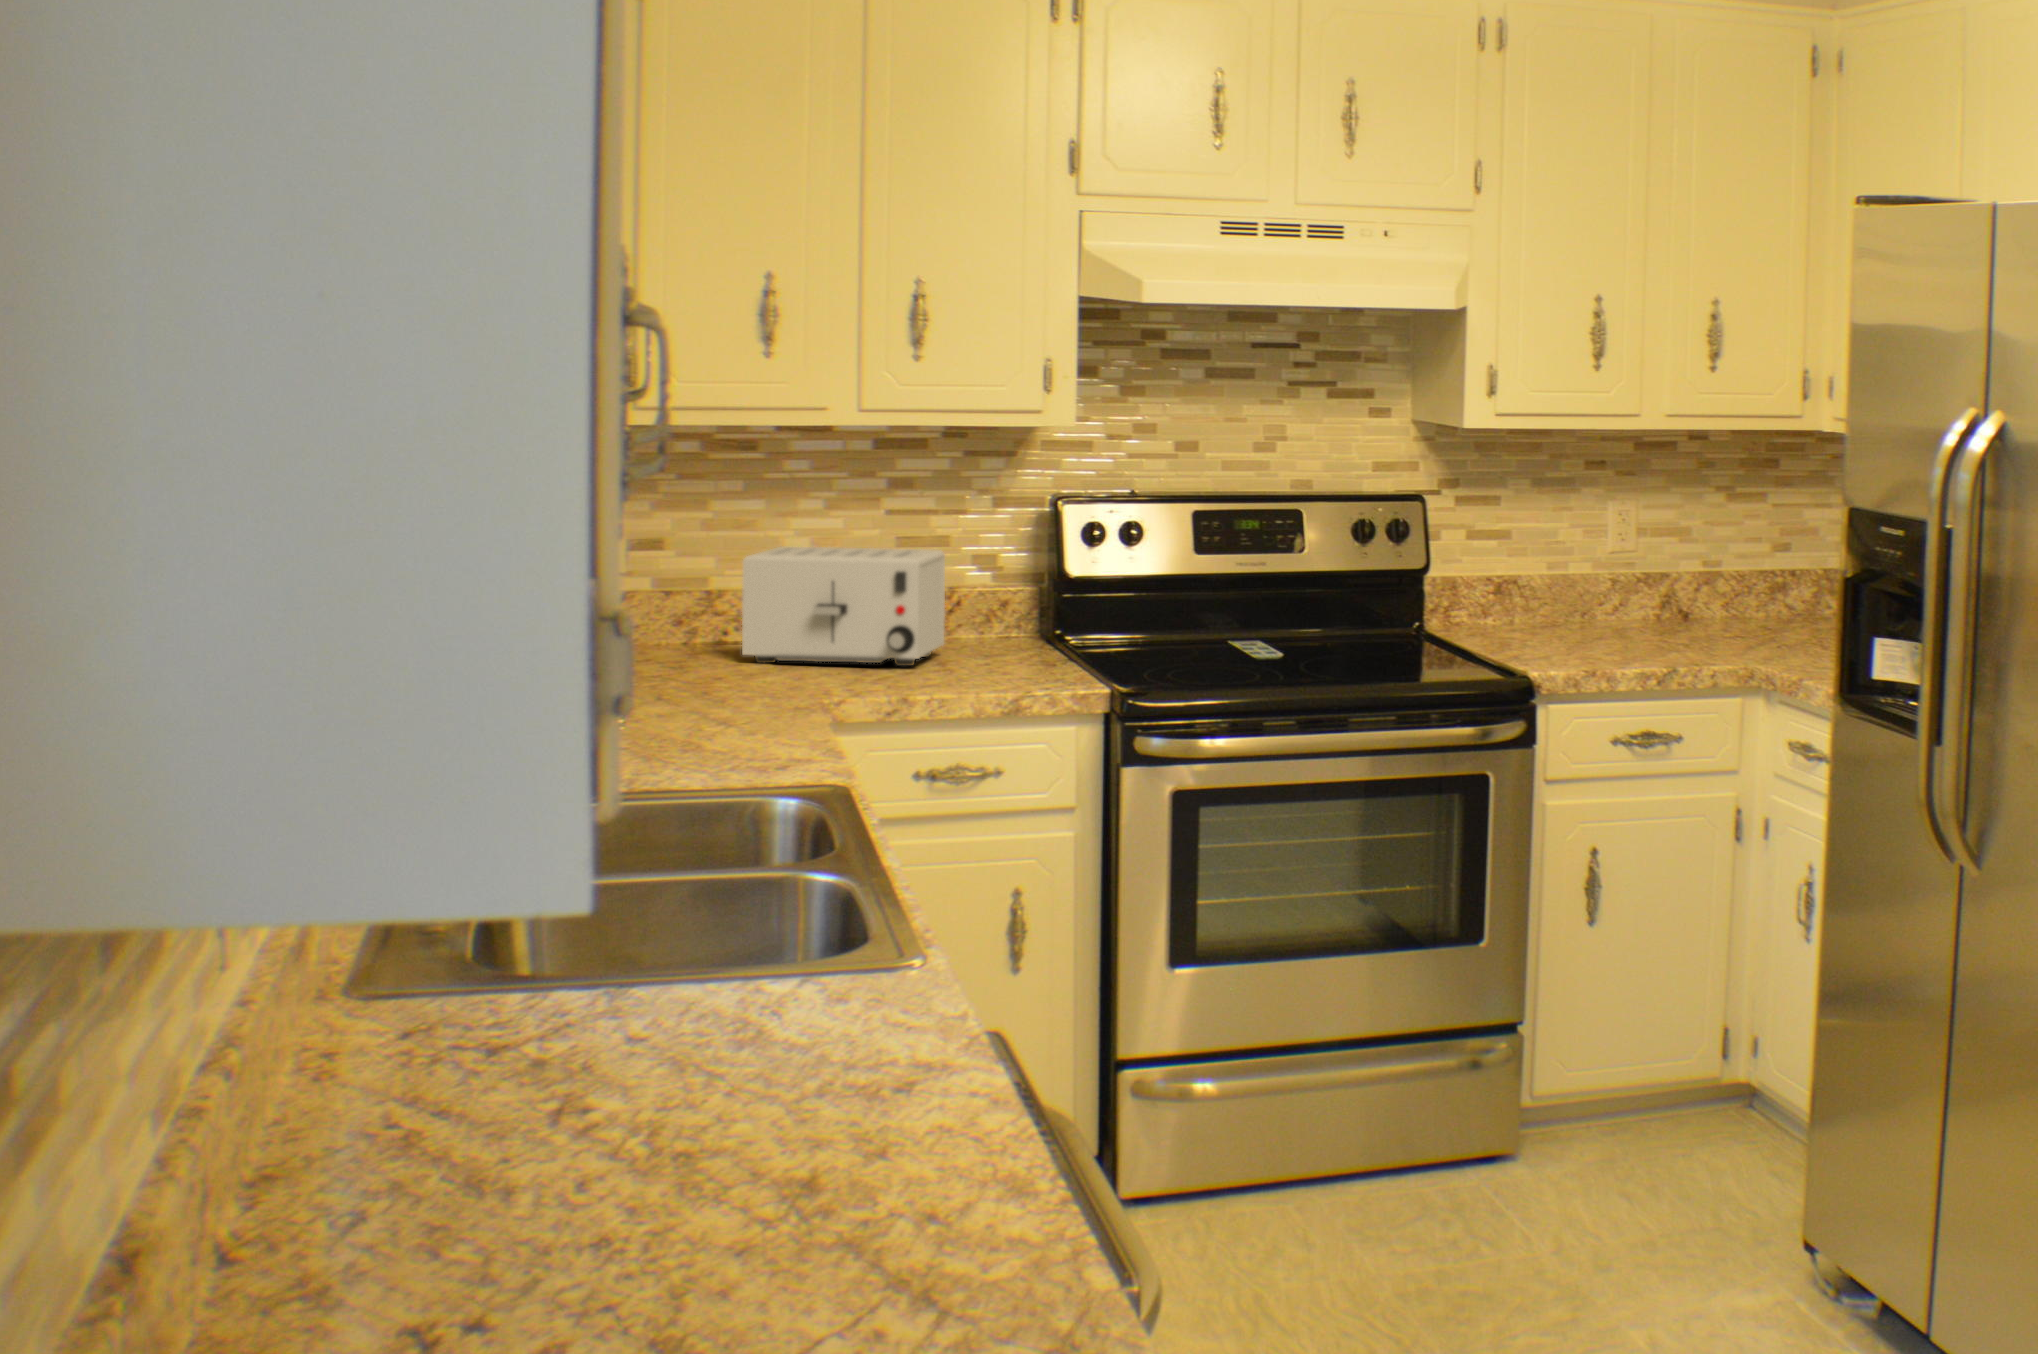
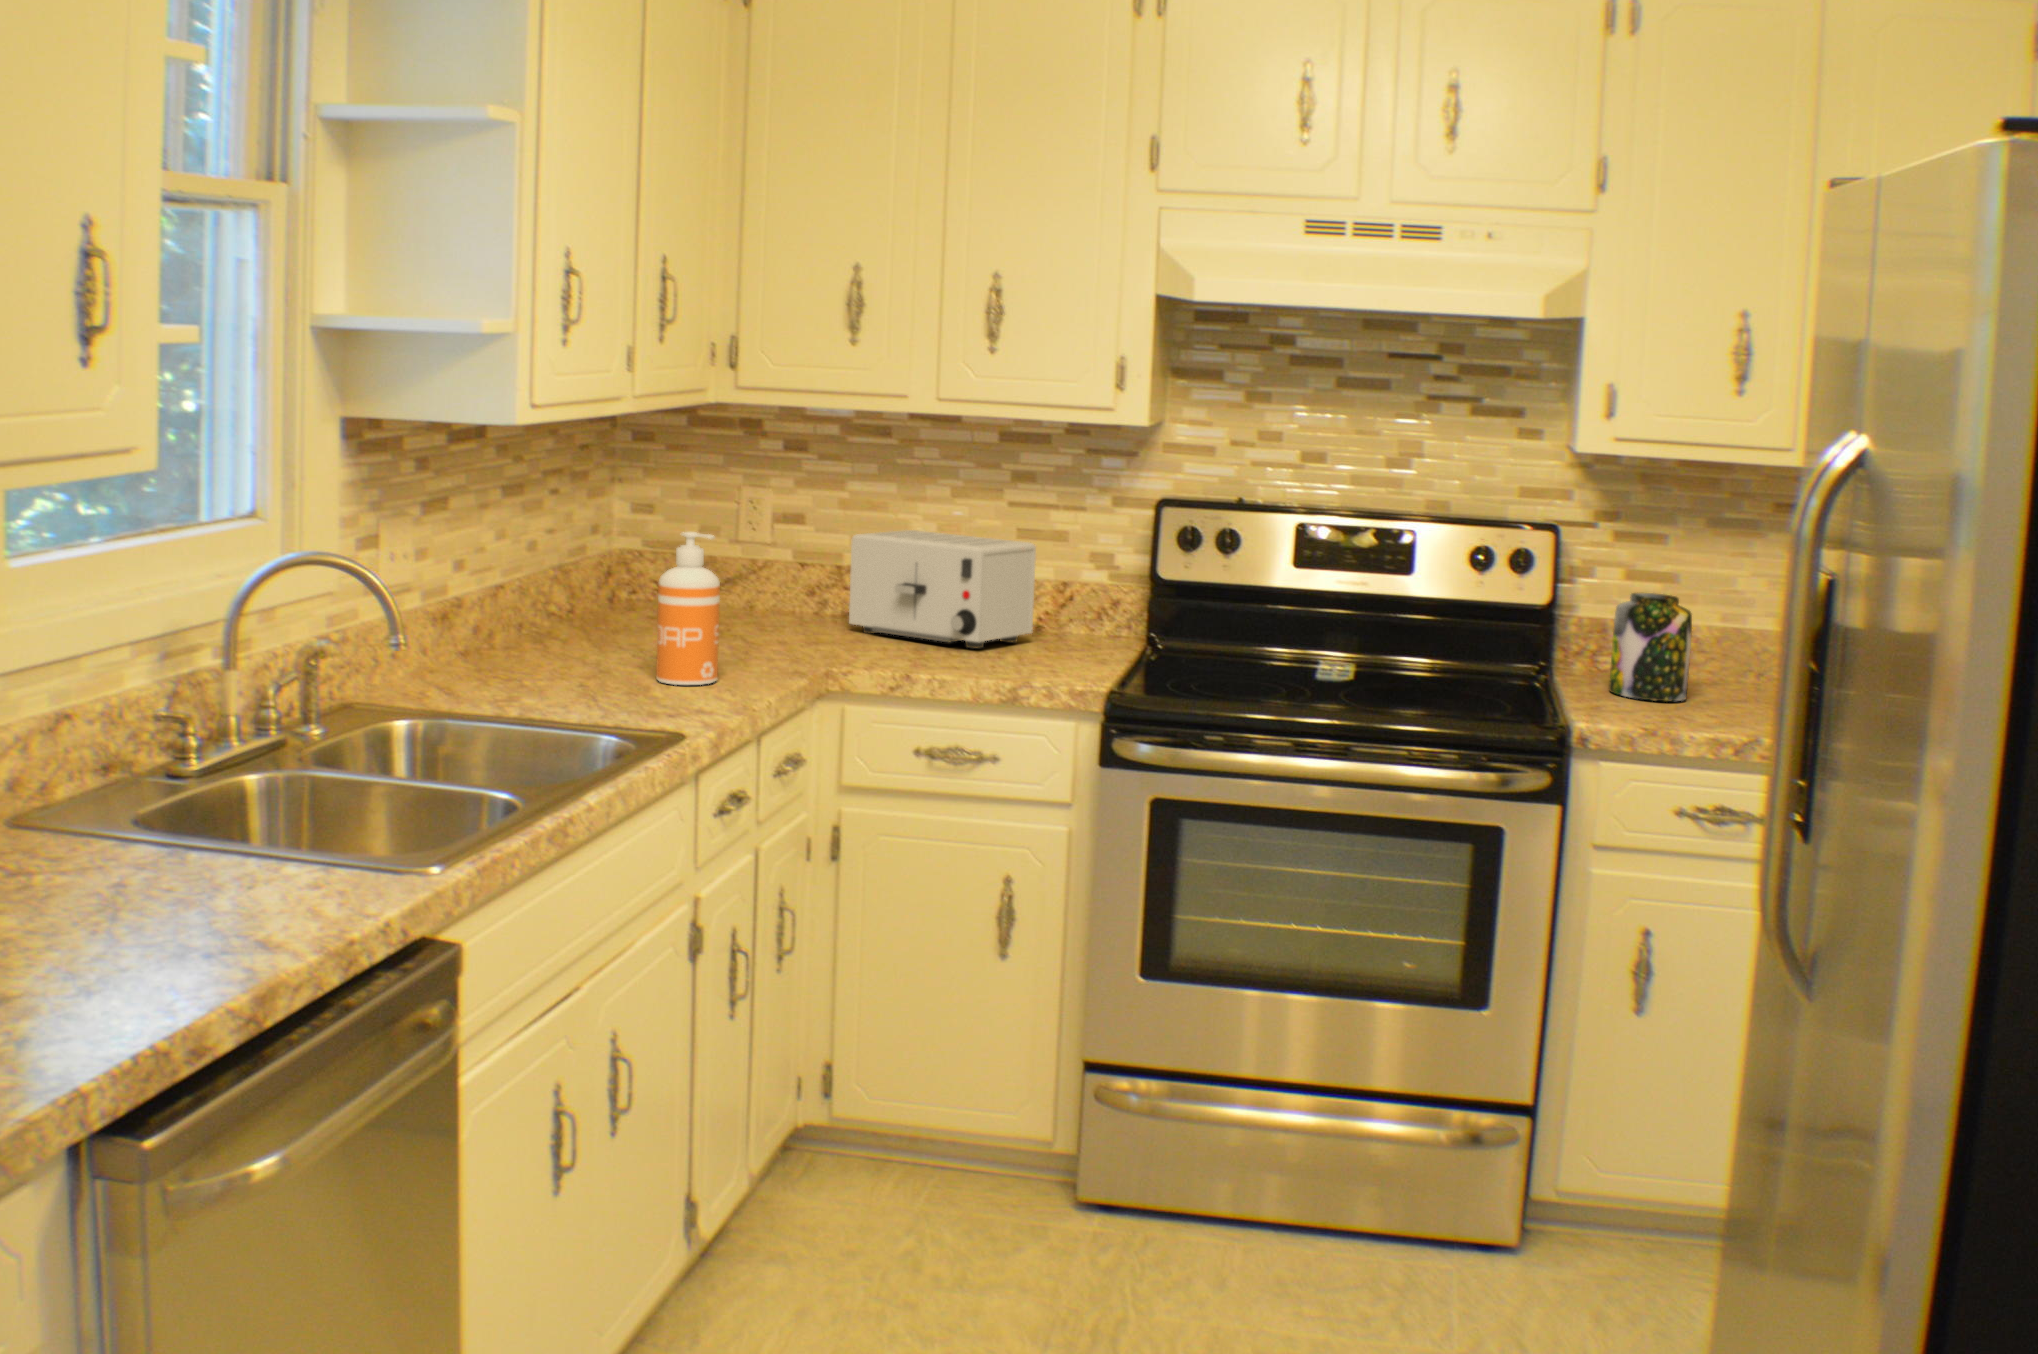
jar: none [1483,551,1552,647] -> present [1609,593,1692,701]
soap dispenser: none [680,565,748,734] -> present [656,532,720,685]

